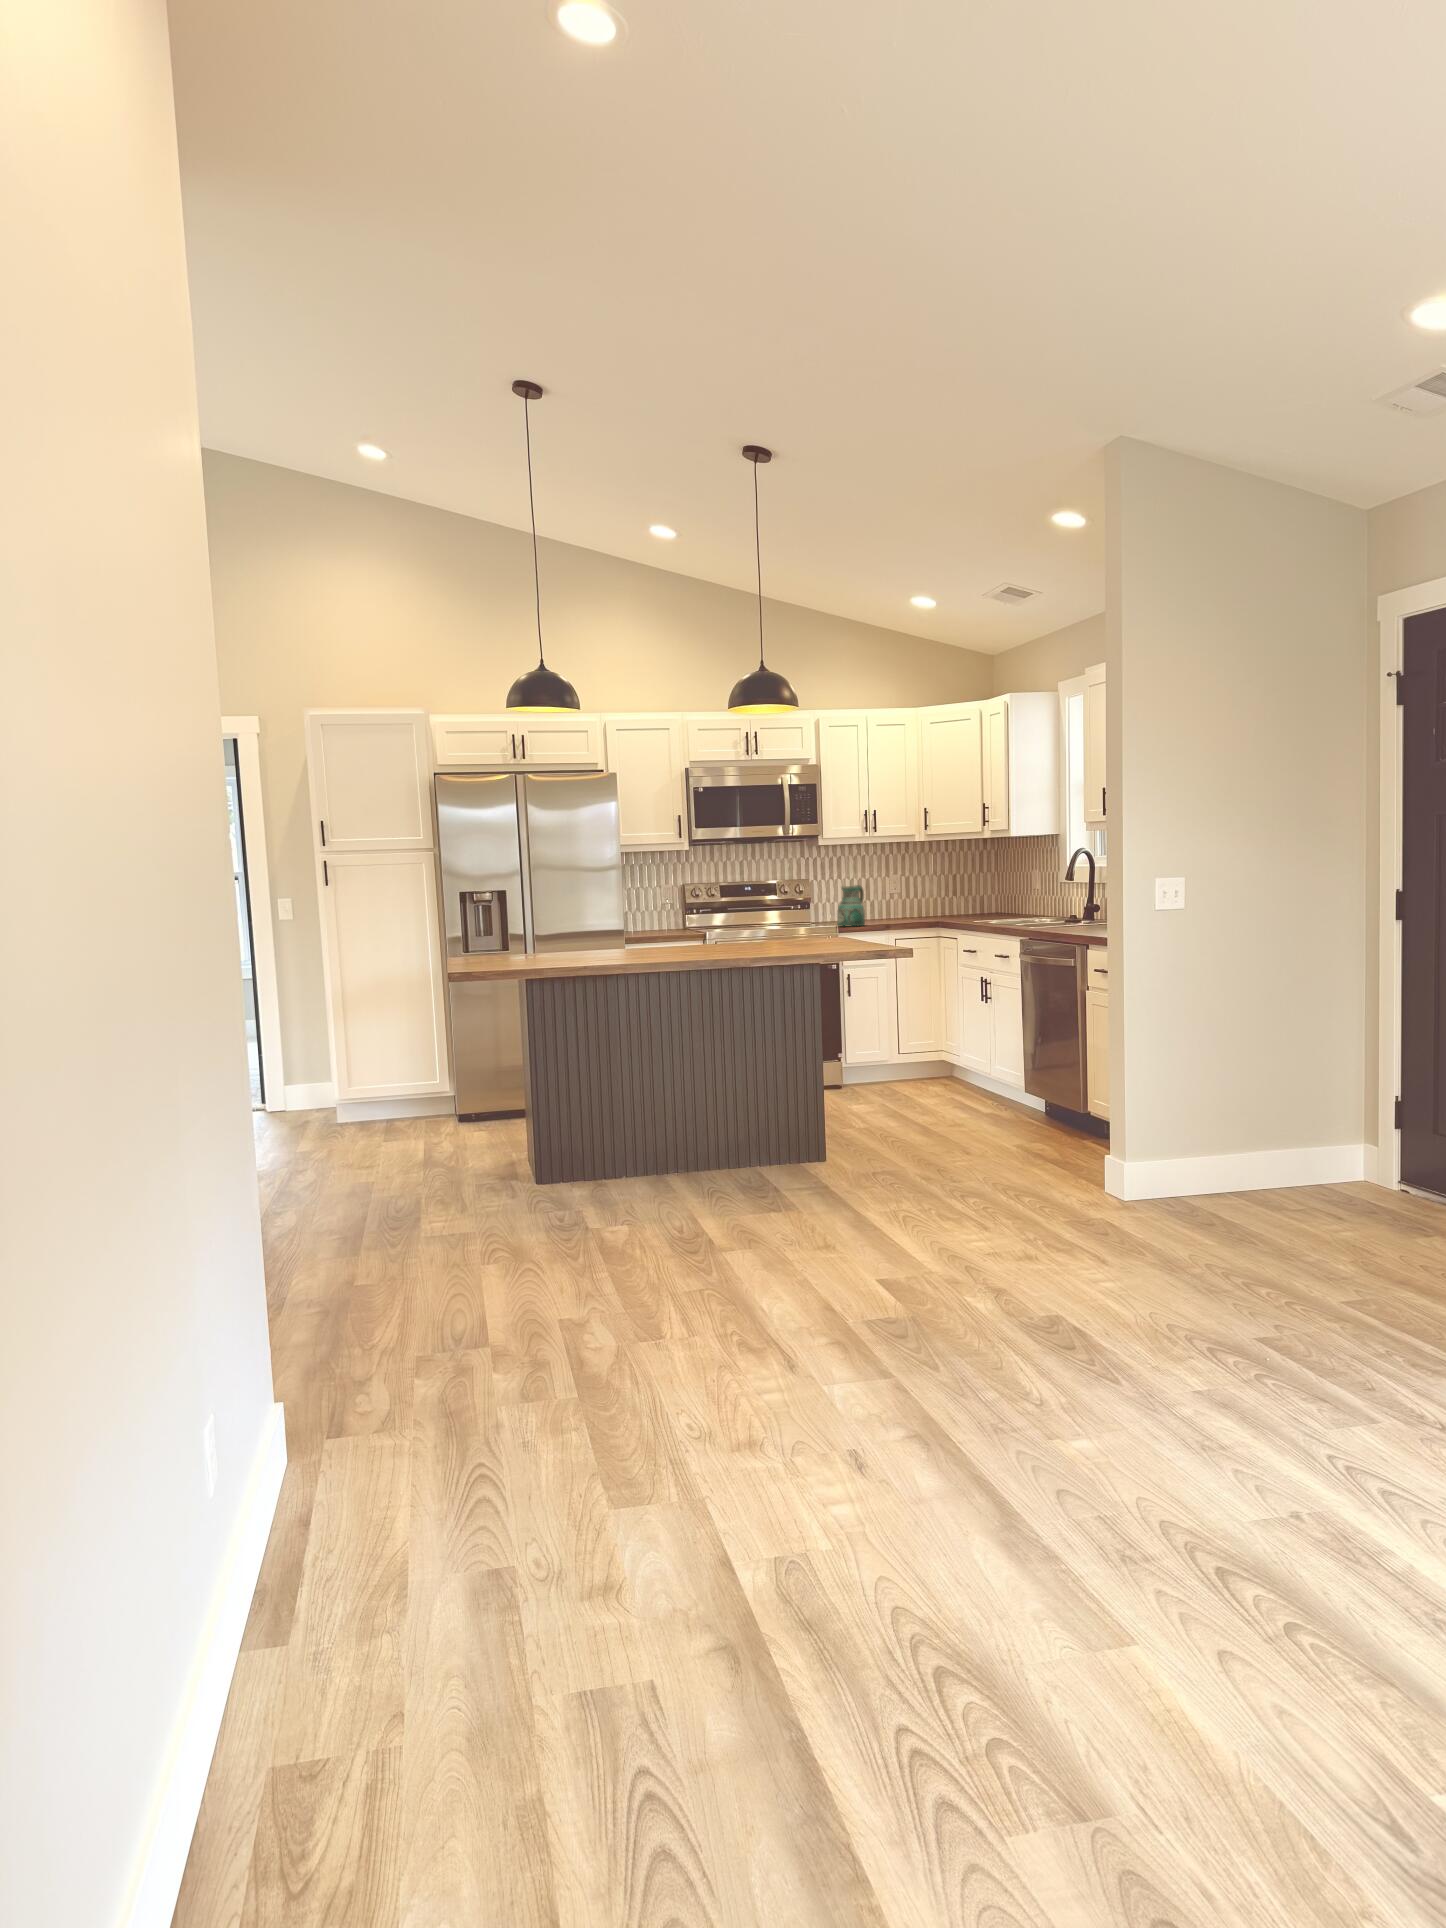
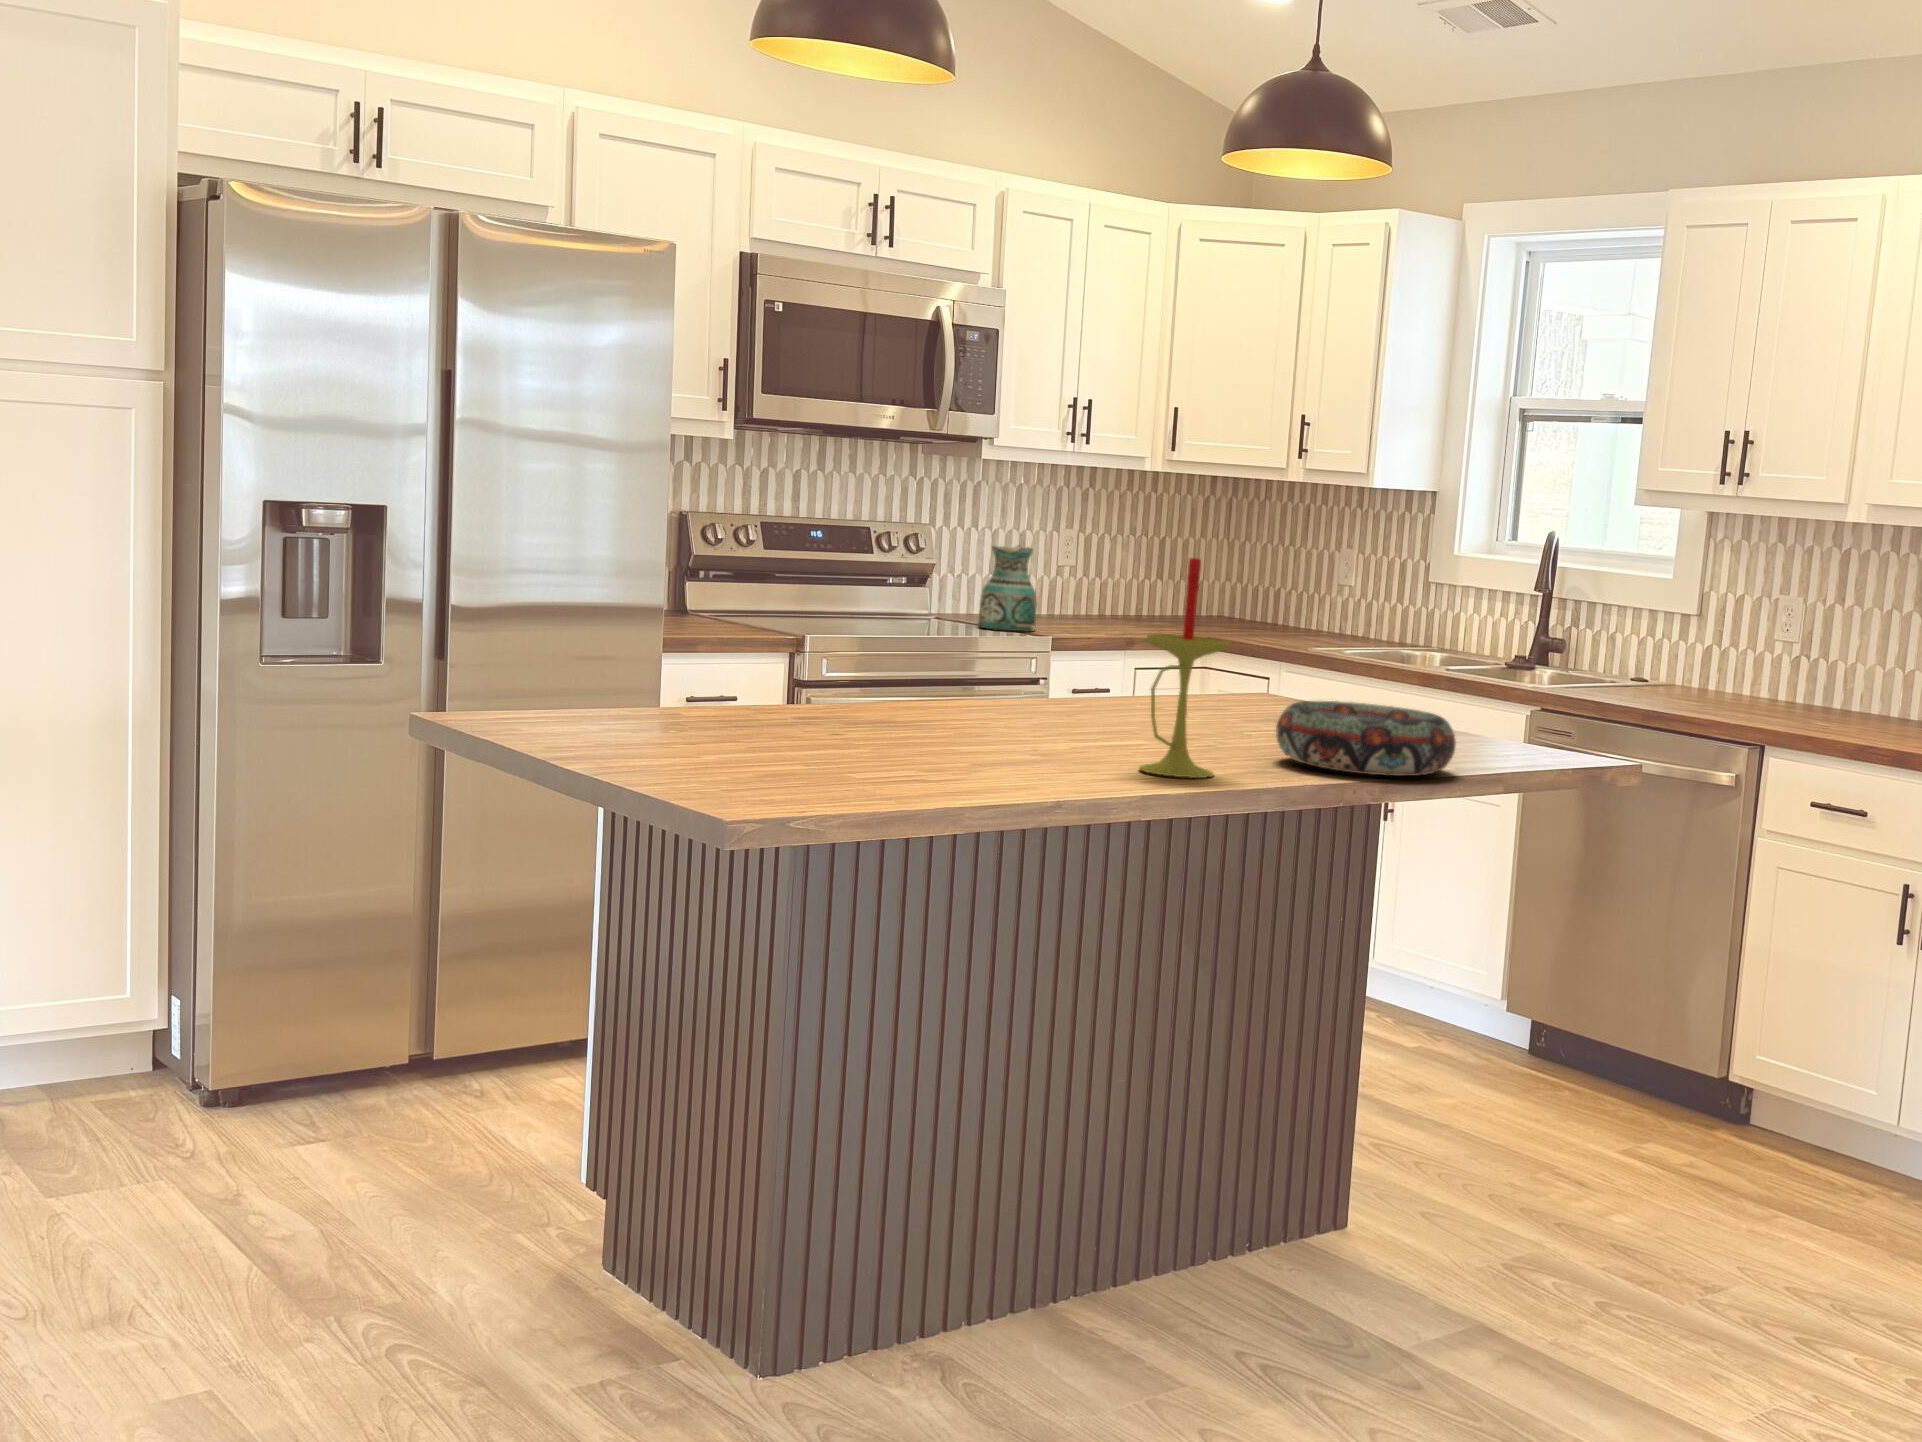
candle: none [638,876,675,957] -> present [1139,558,1229,778]
decorative bowl: none [714,929,784,954] -> present [1276,701,1456,776]

